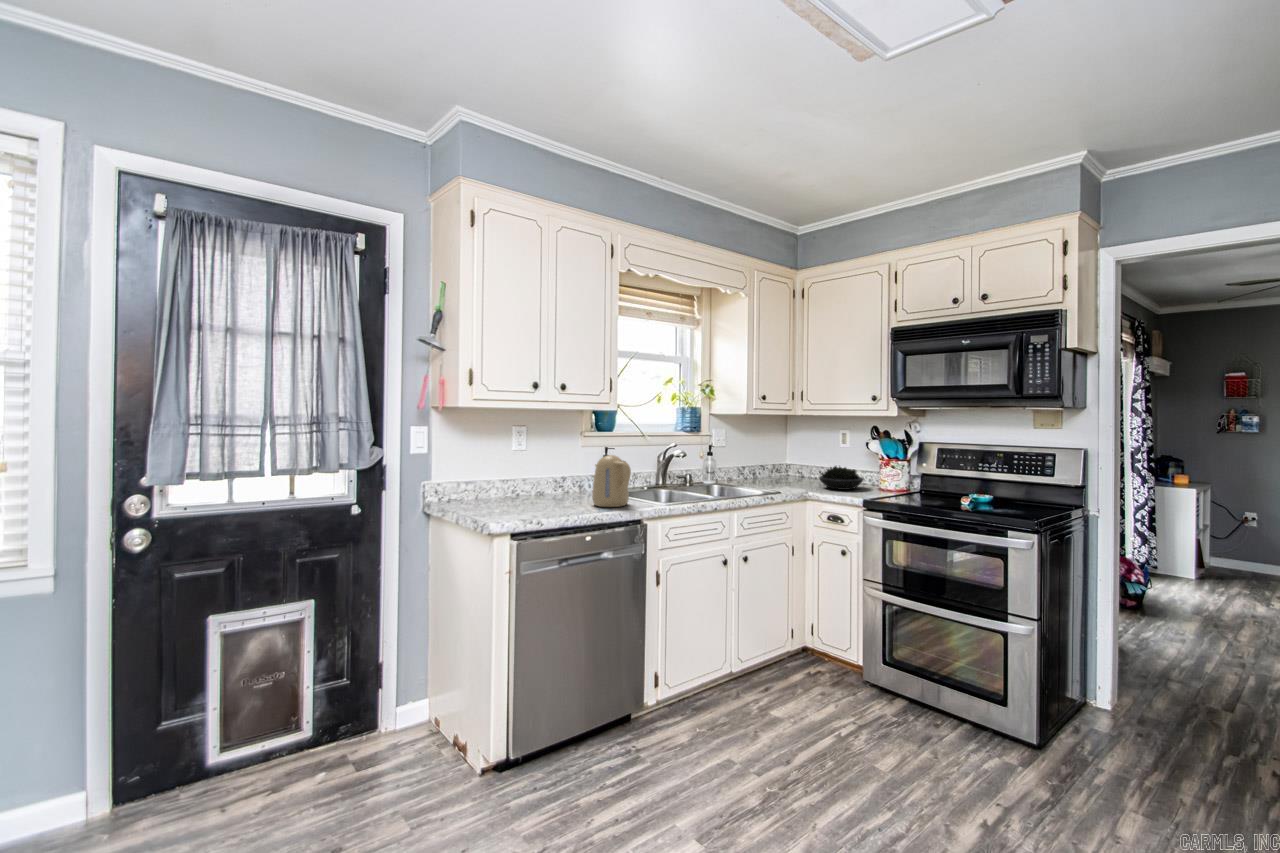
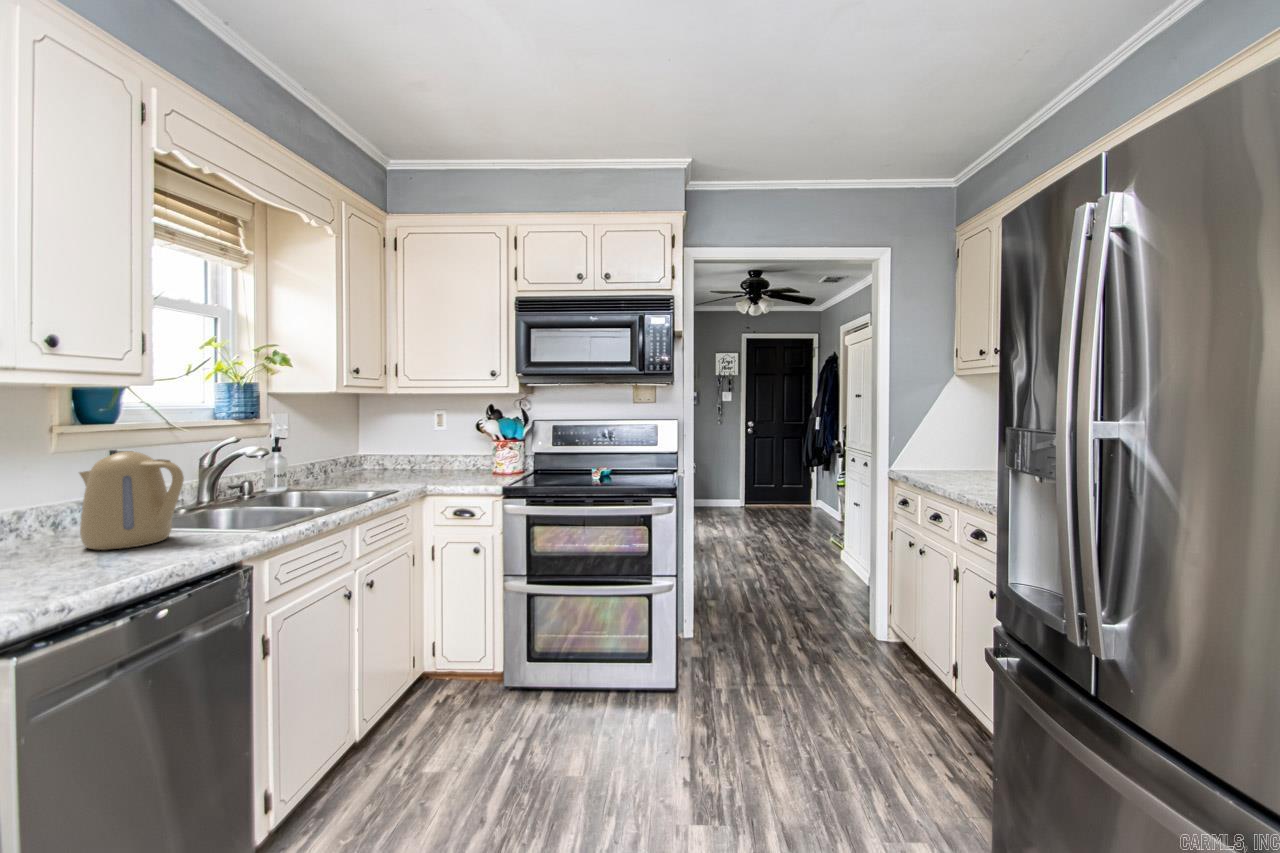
succulent plant: present [819,466,864,490] -> none [427,452,478,480]

